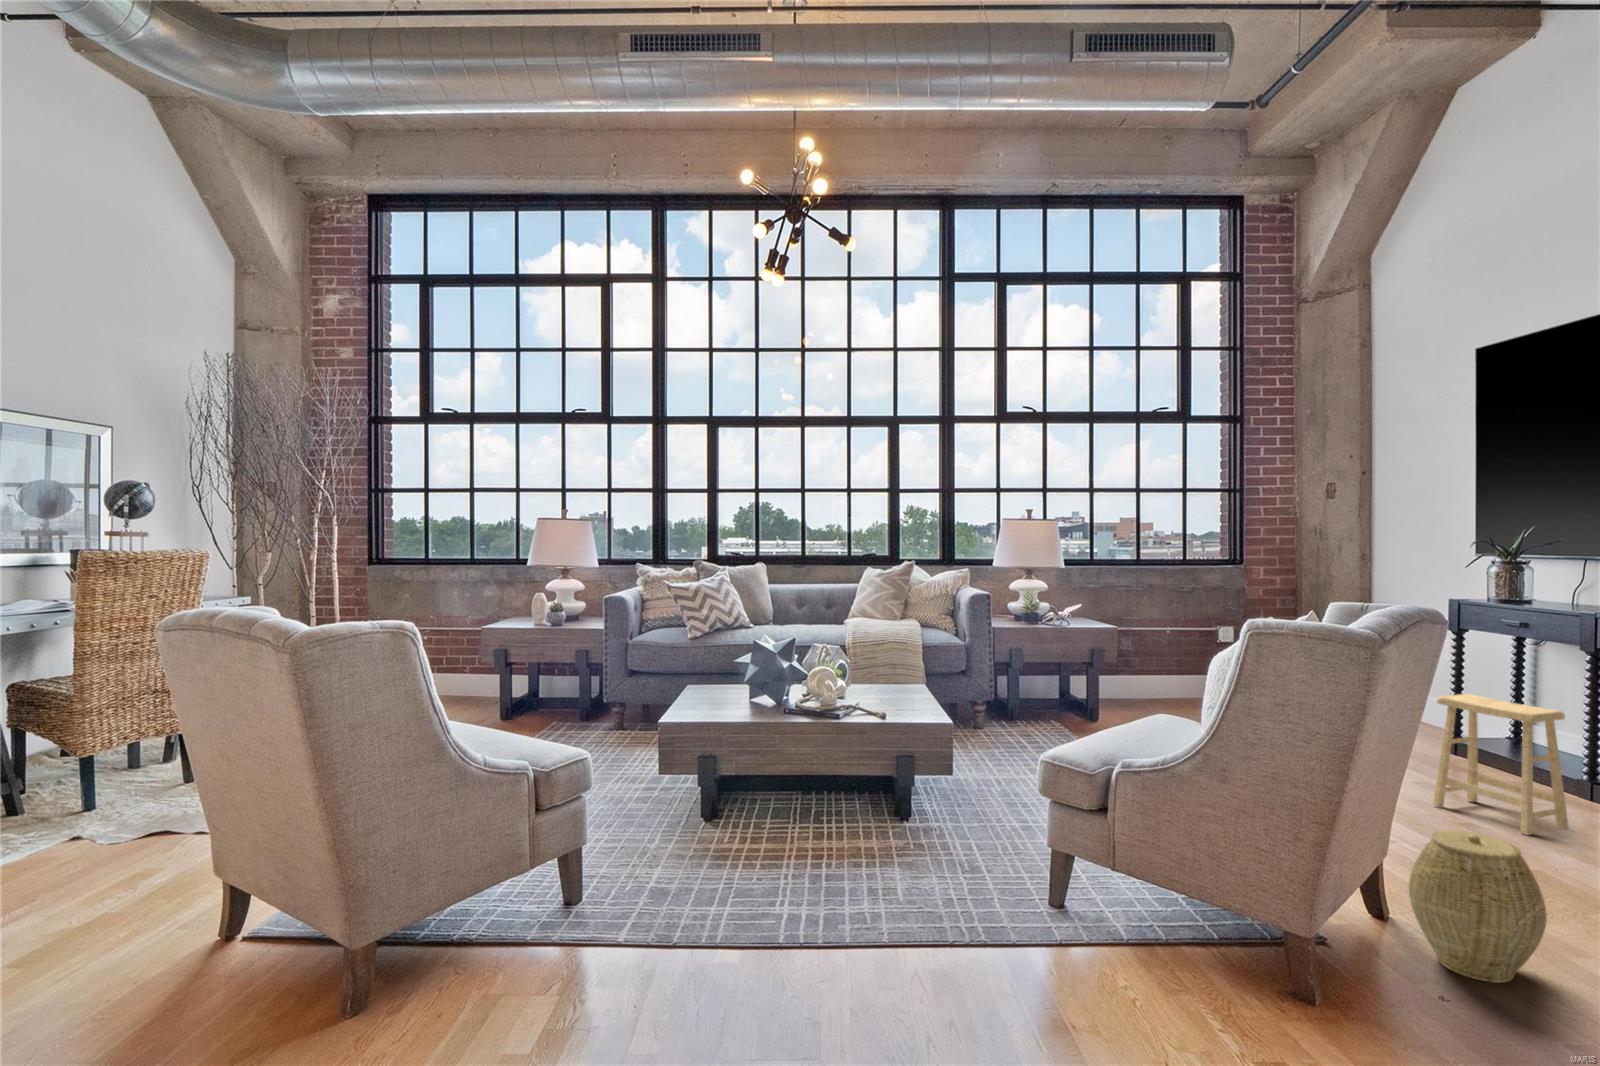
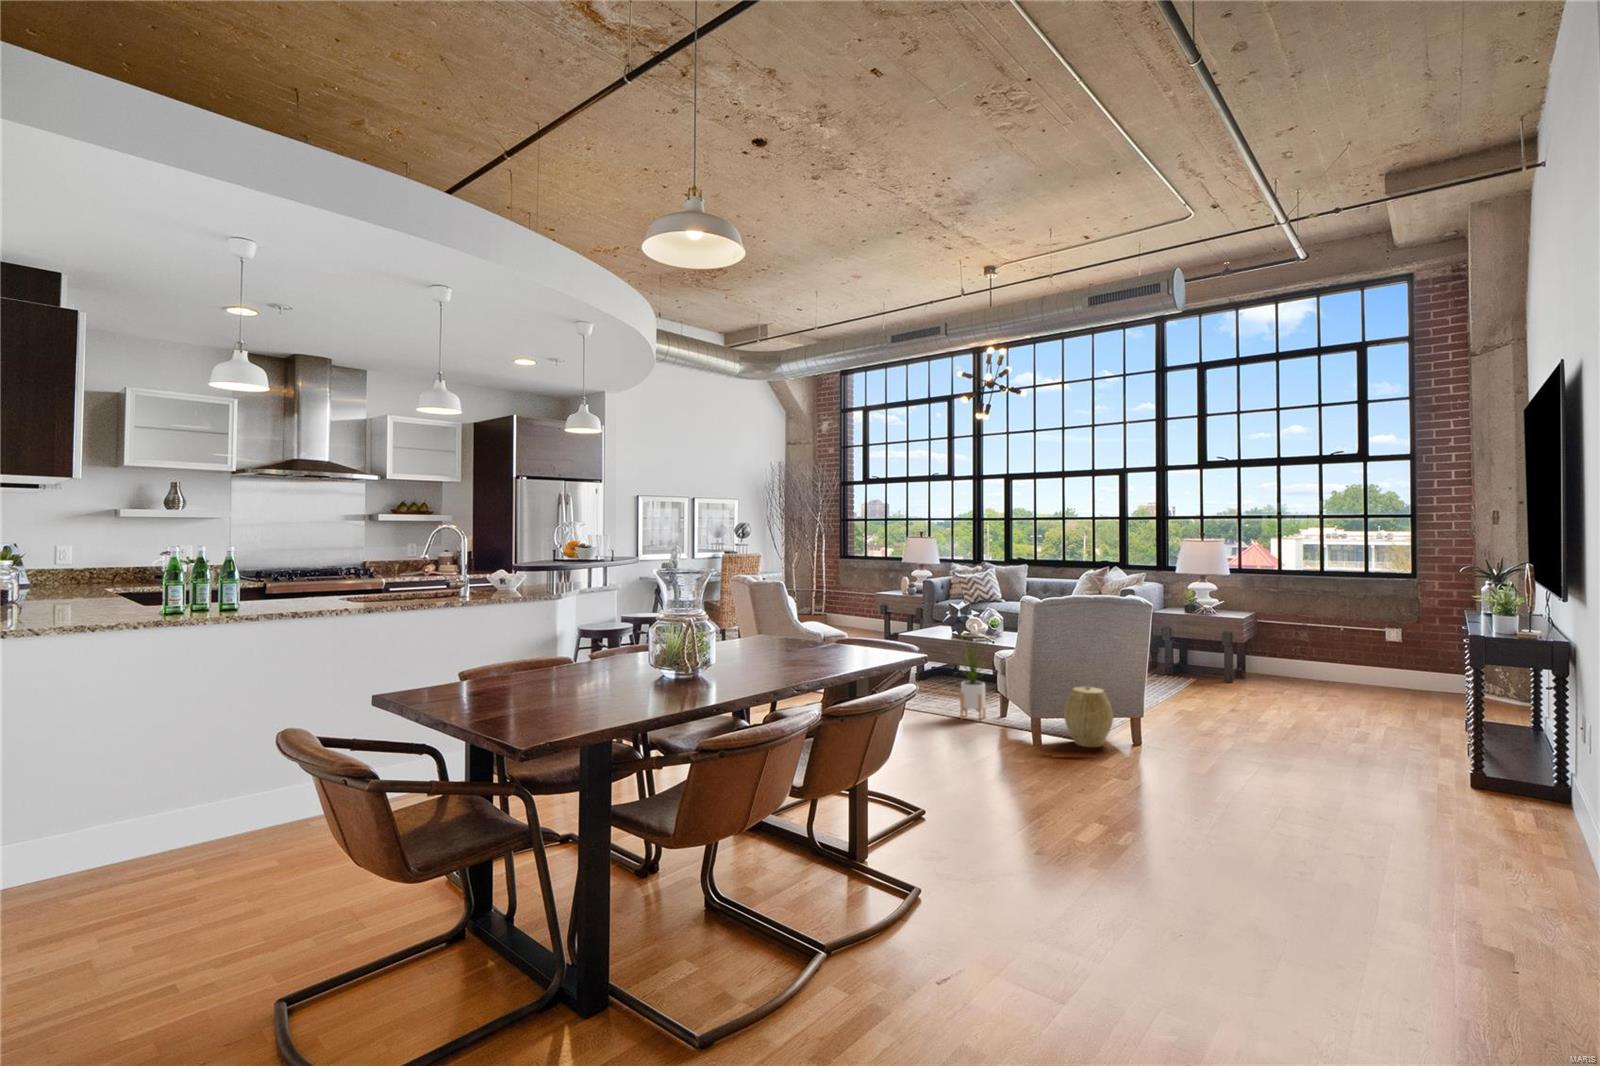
footstool: present [1433,694,1569,835] -> none [1292,659,1346,745]
house plant: none [1073,709,1208,961] -> present [960,637,996,721]

